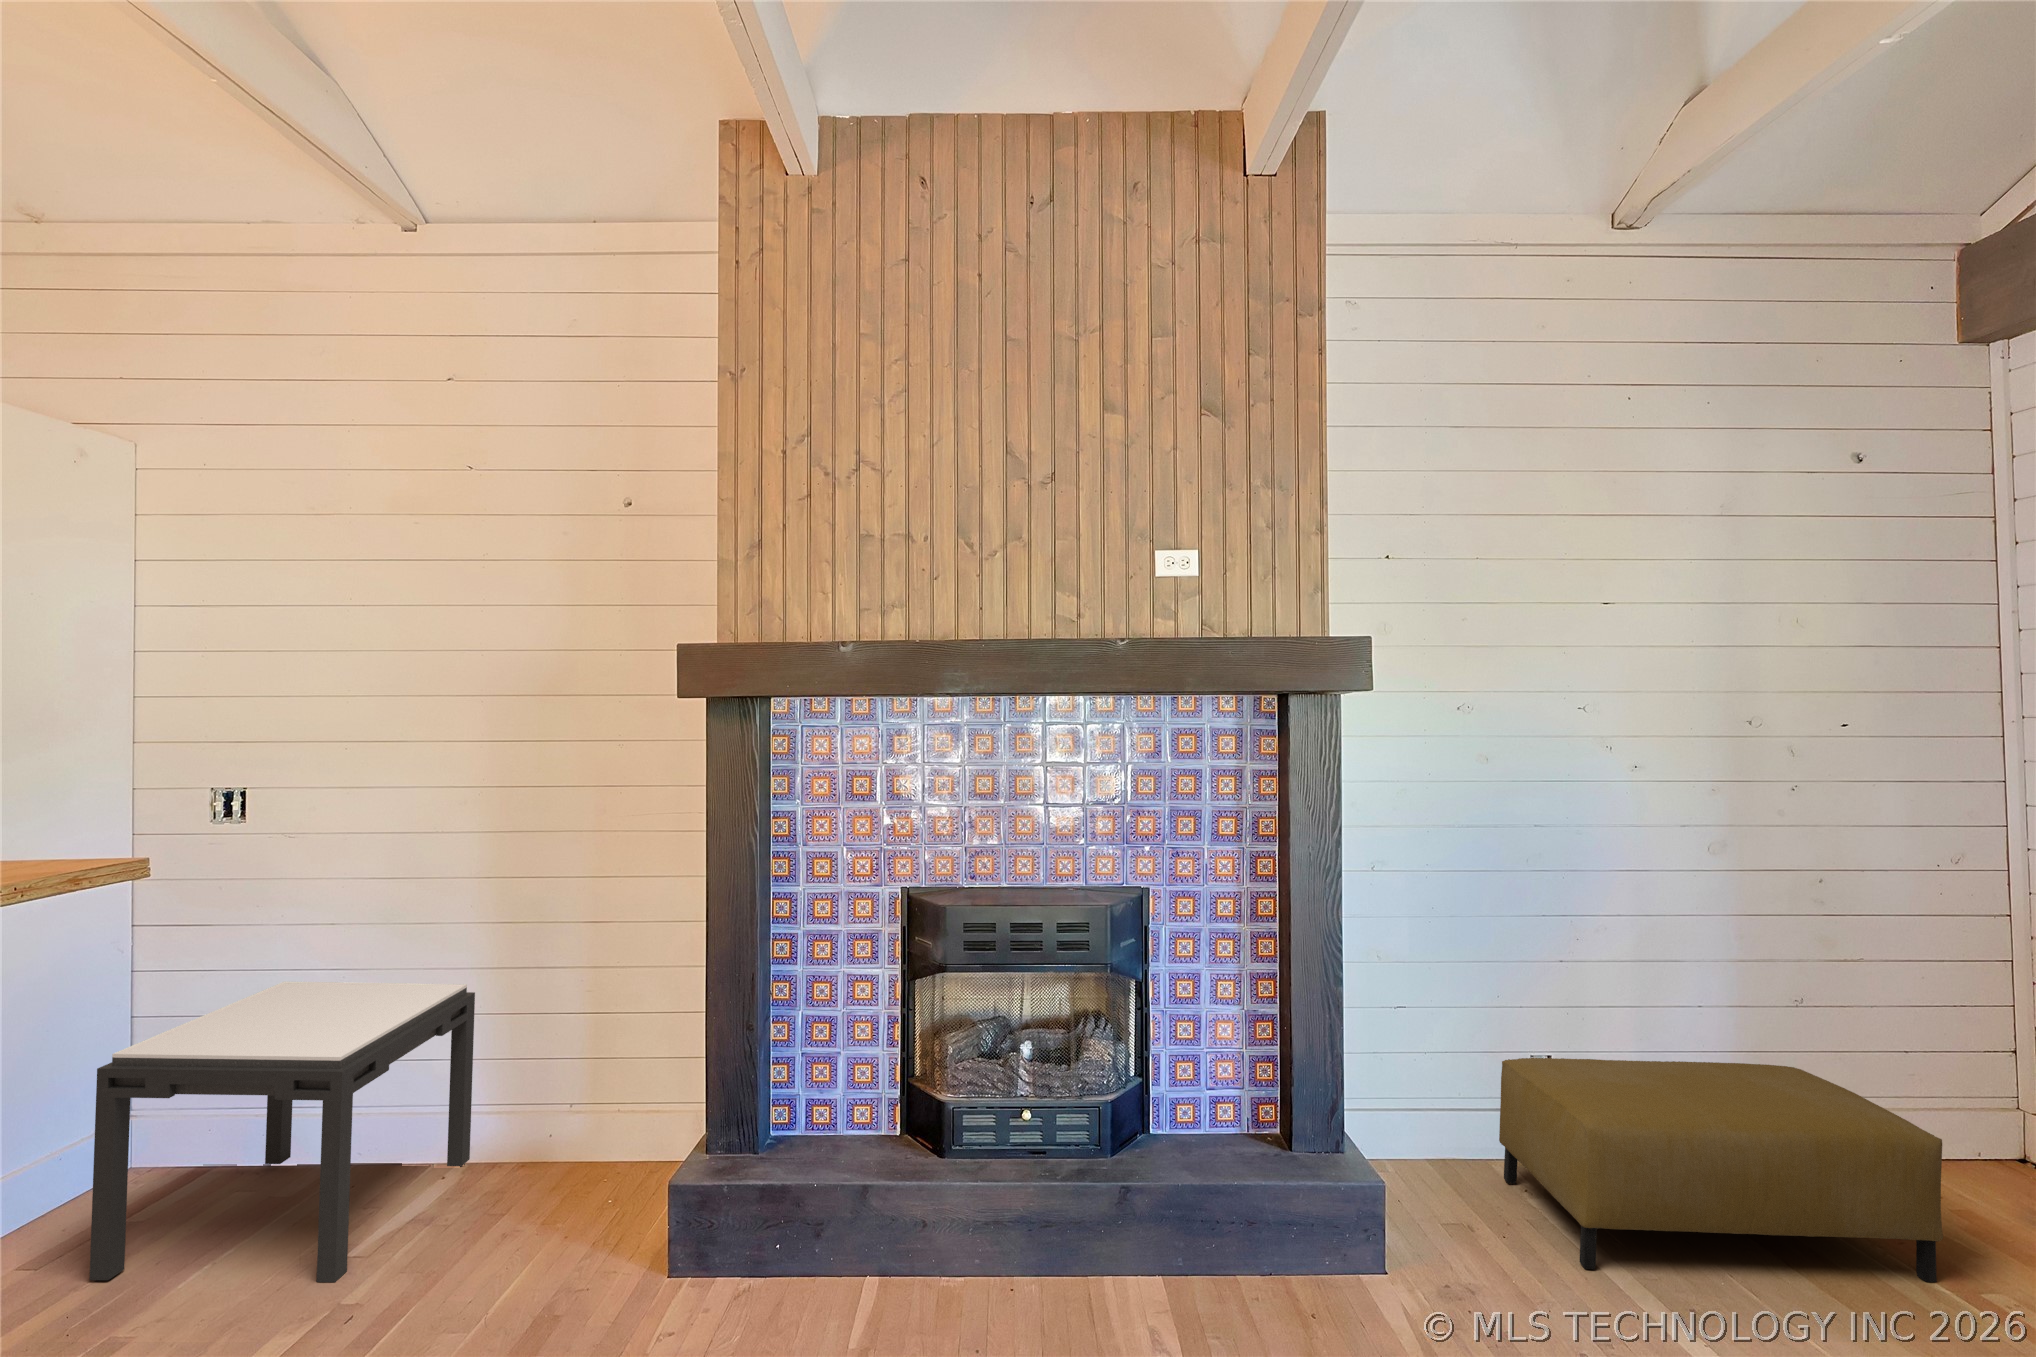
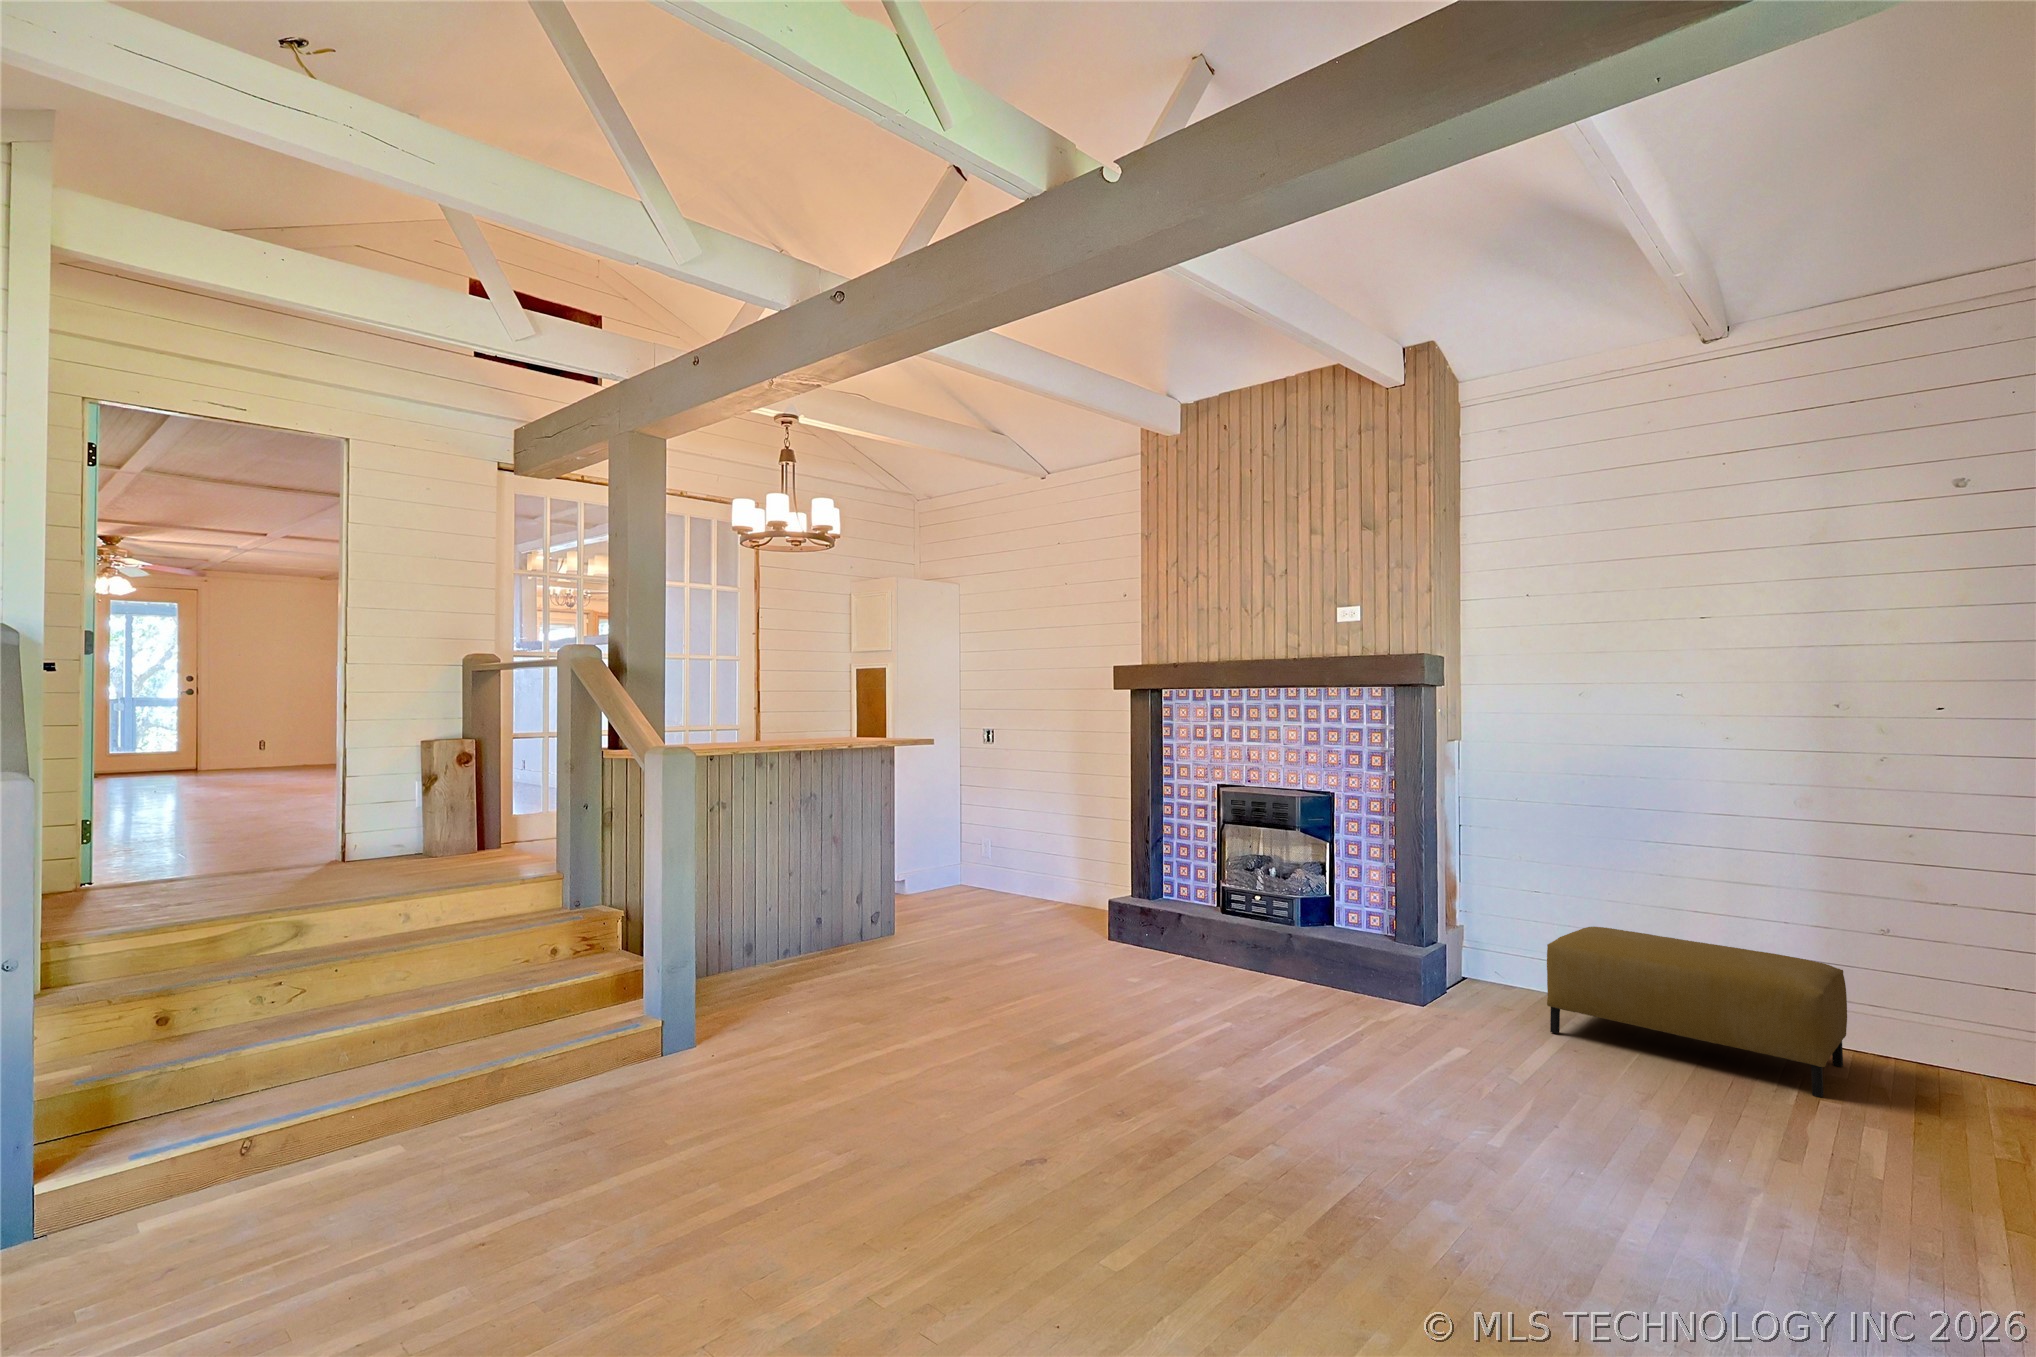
side table: present [89,982,475,1282] -> none [952,816,1075,917]

